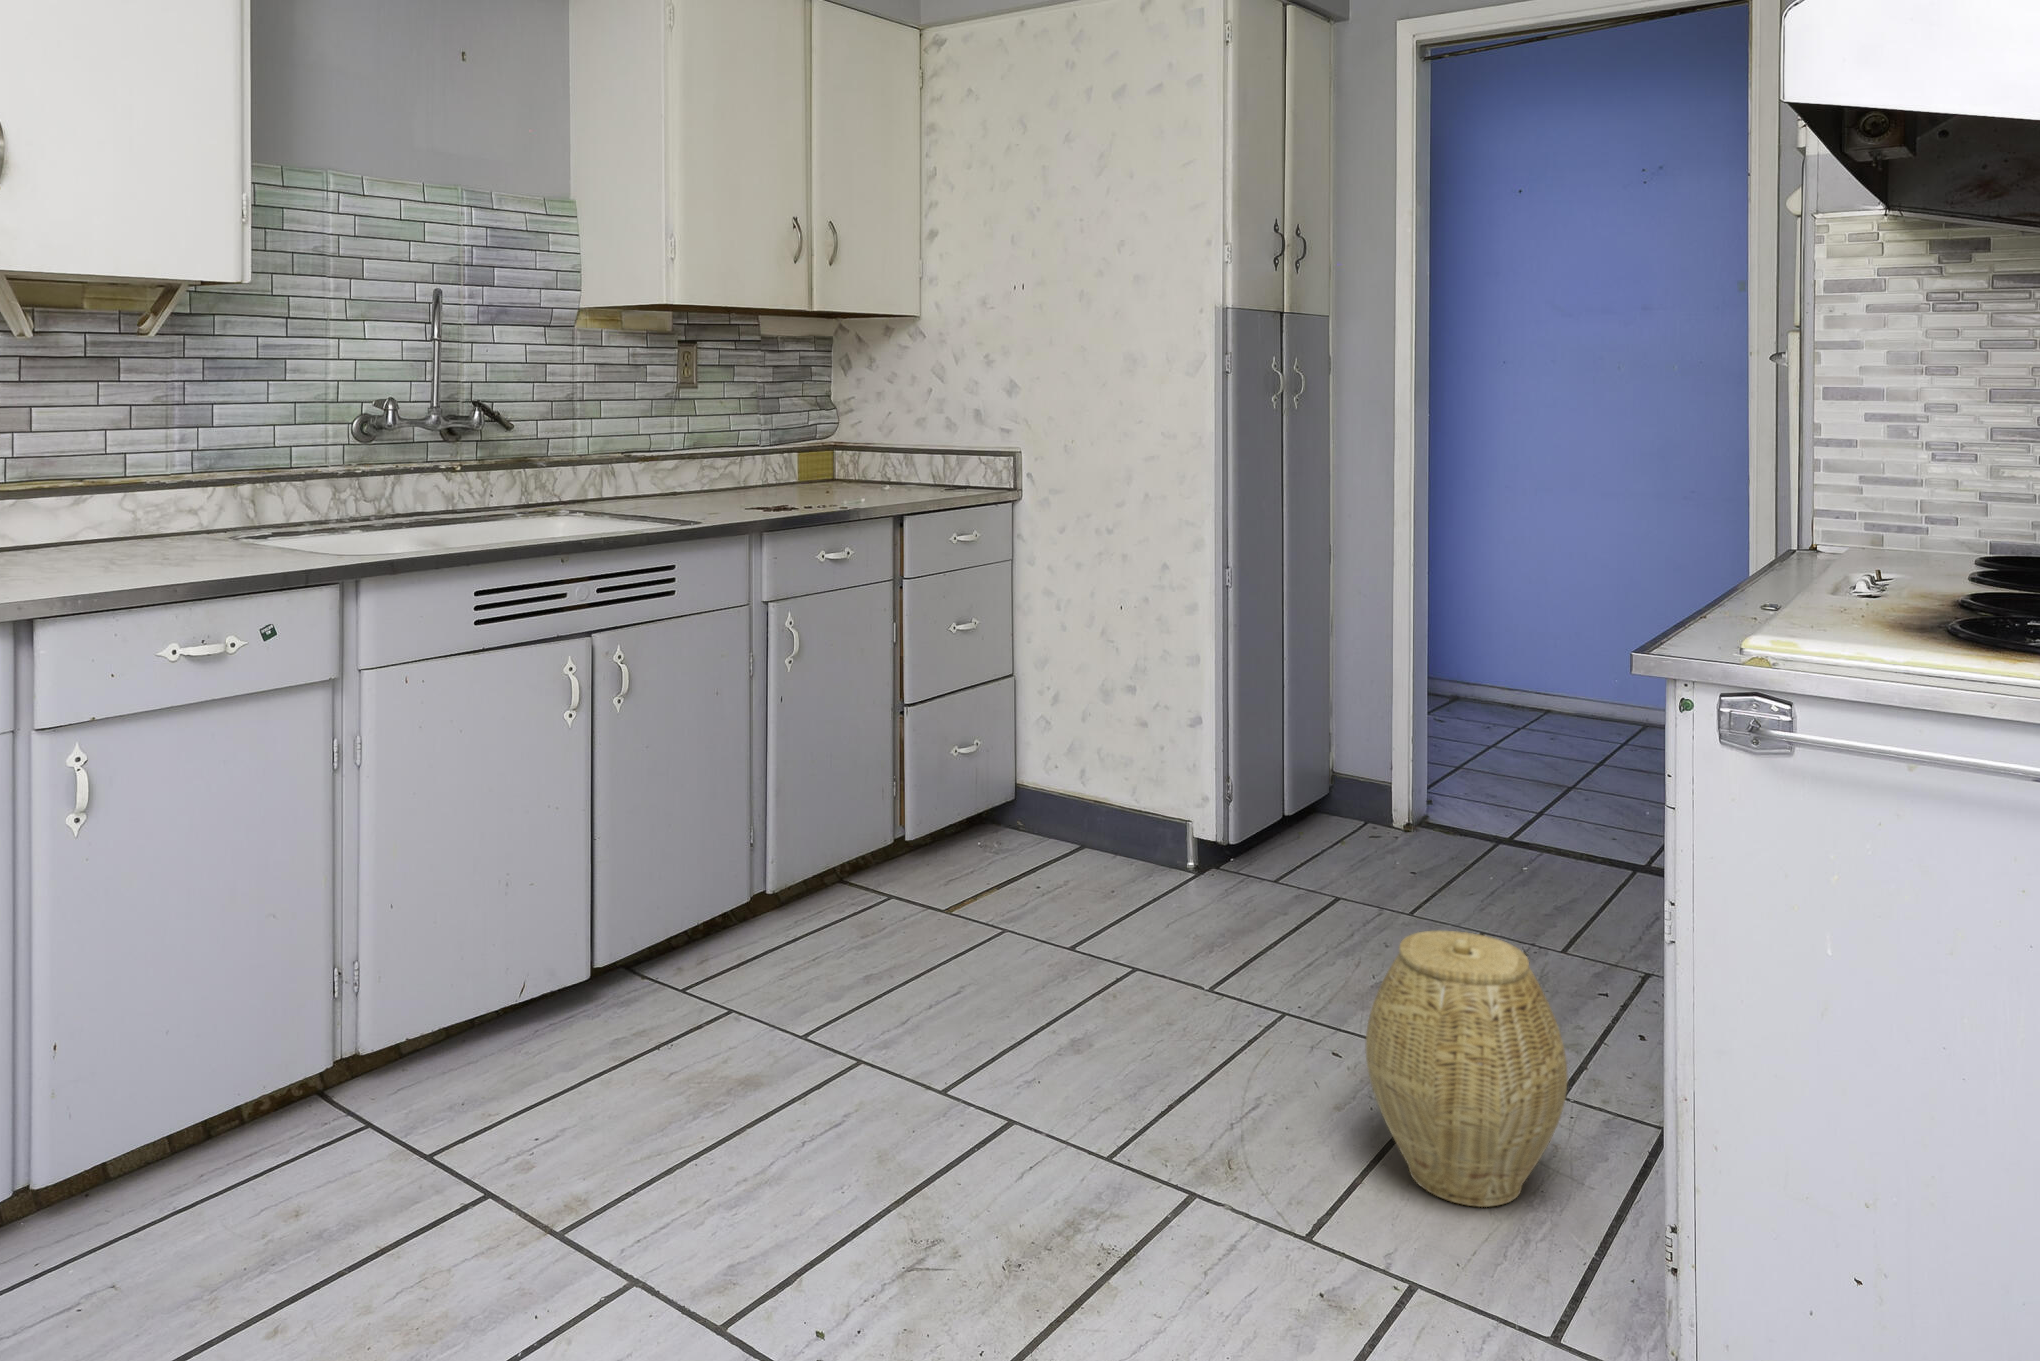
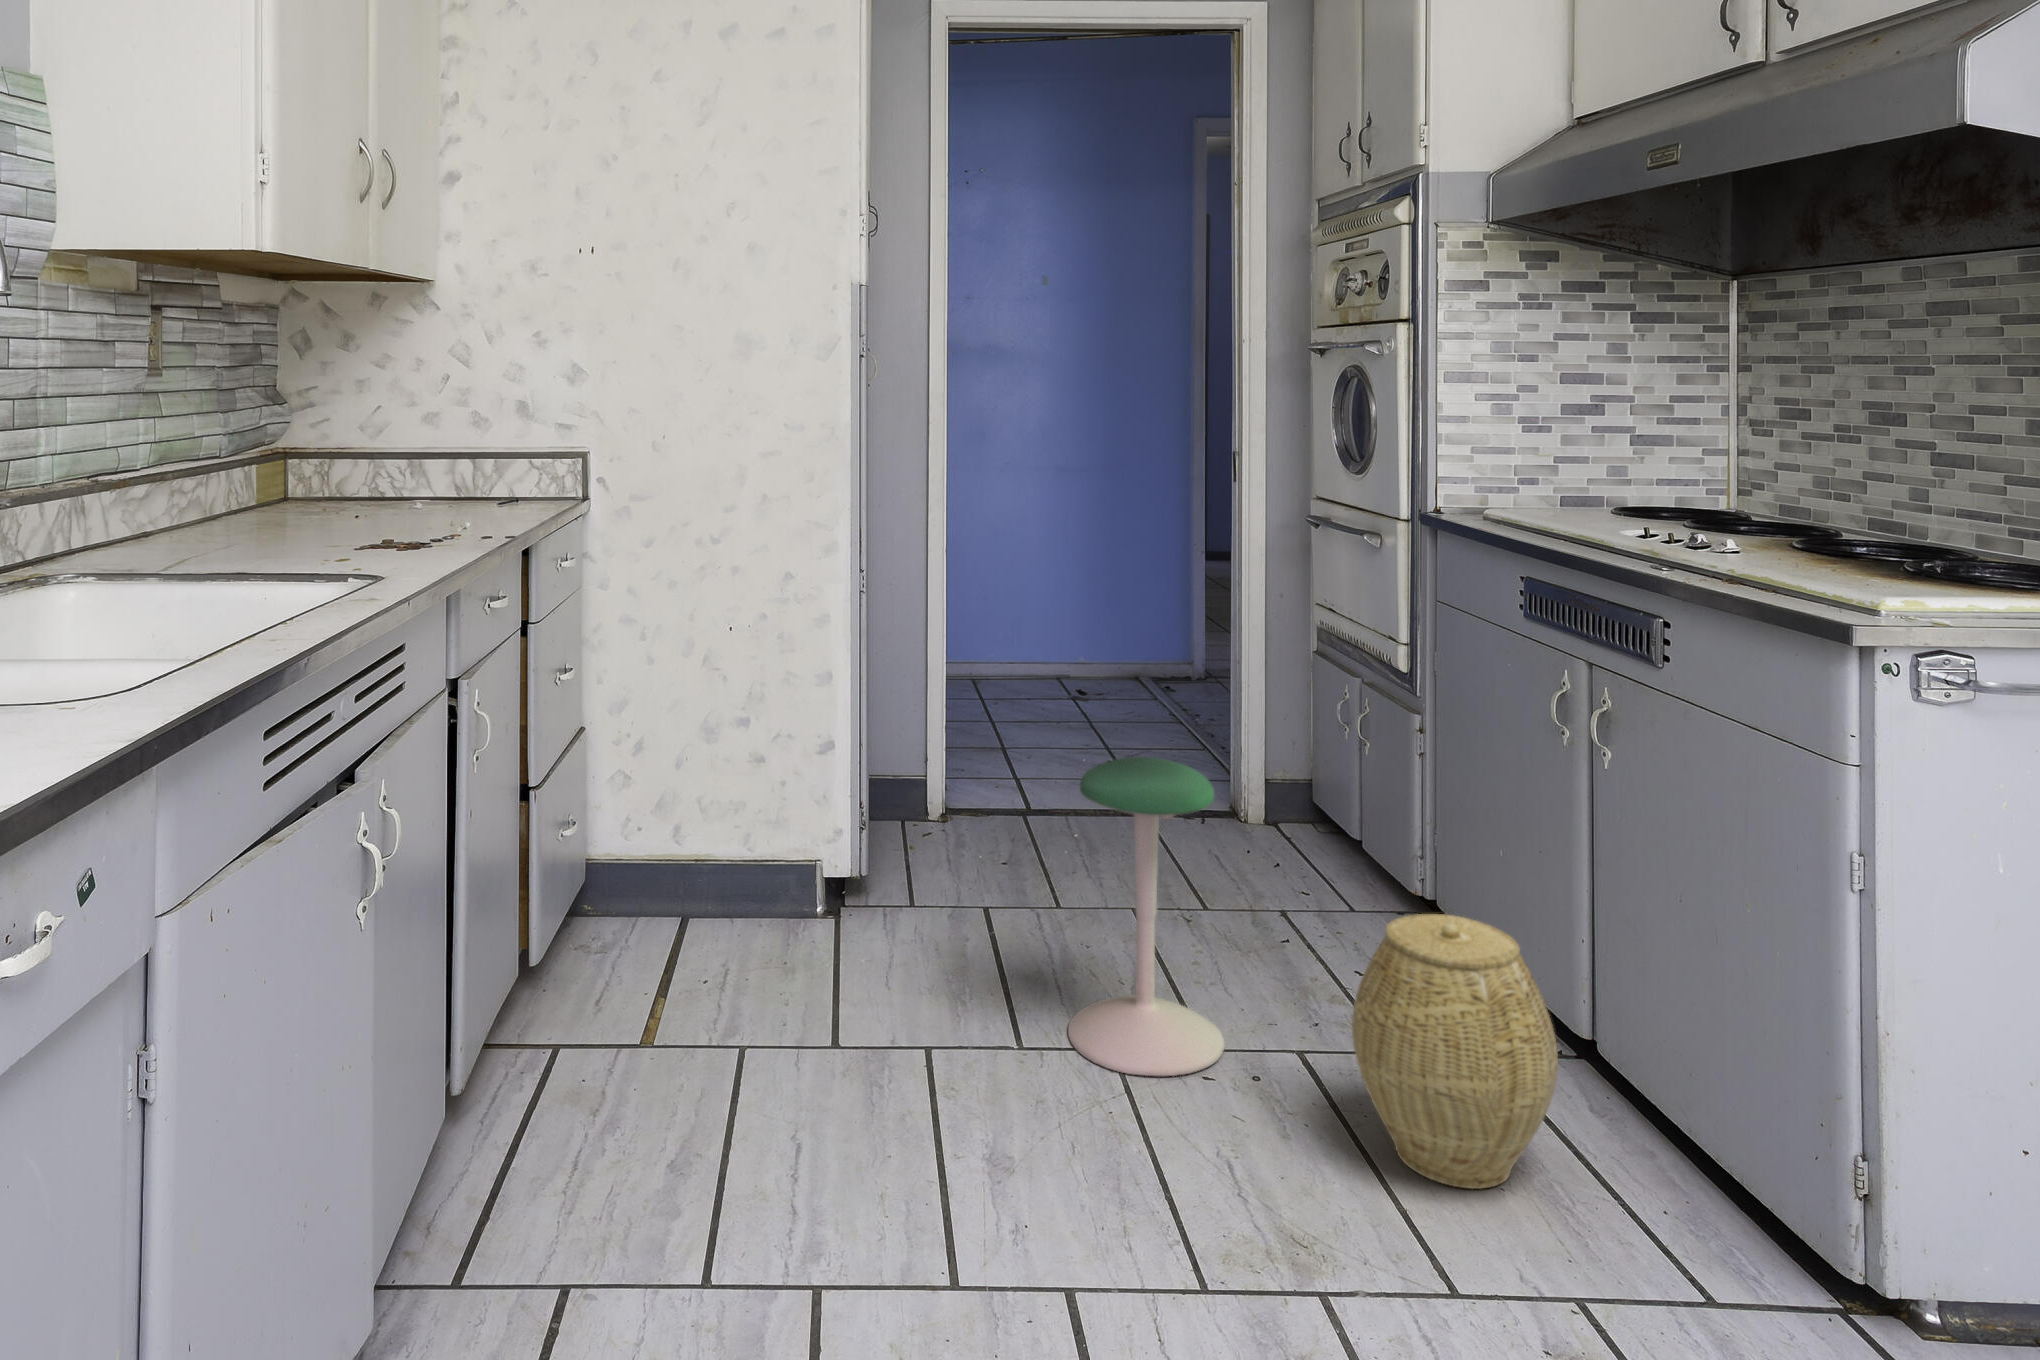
stool: none [1242,752,1394,1051] -> present [1068,757,1225,1076]

